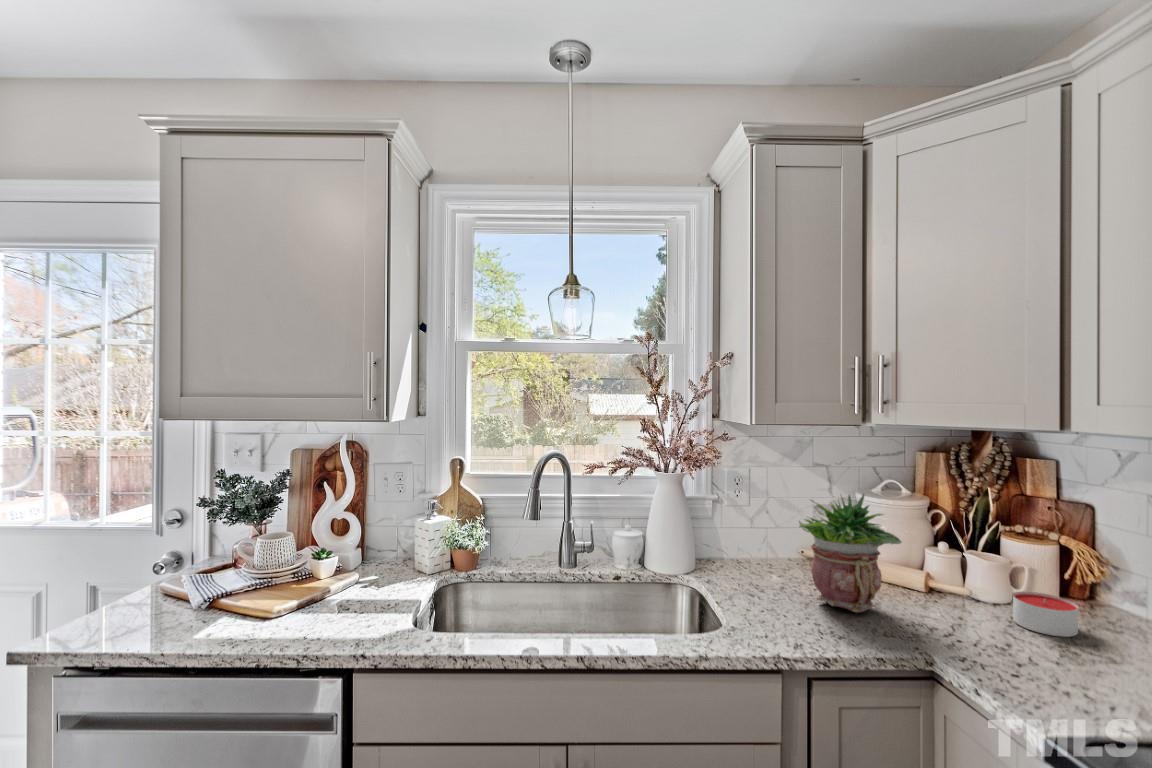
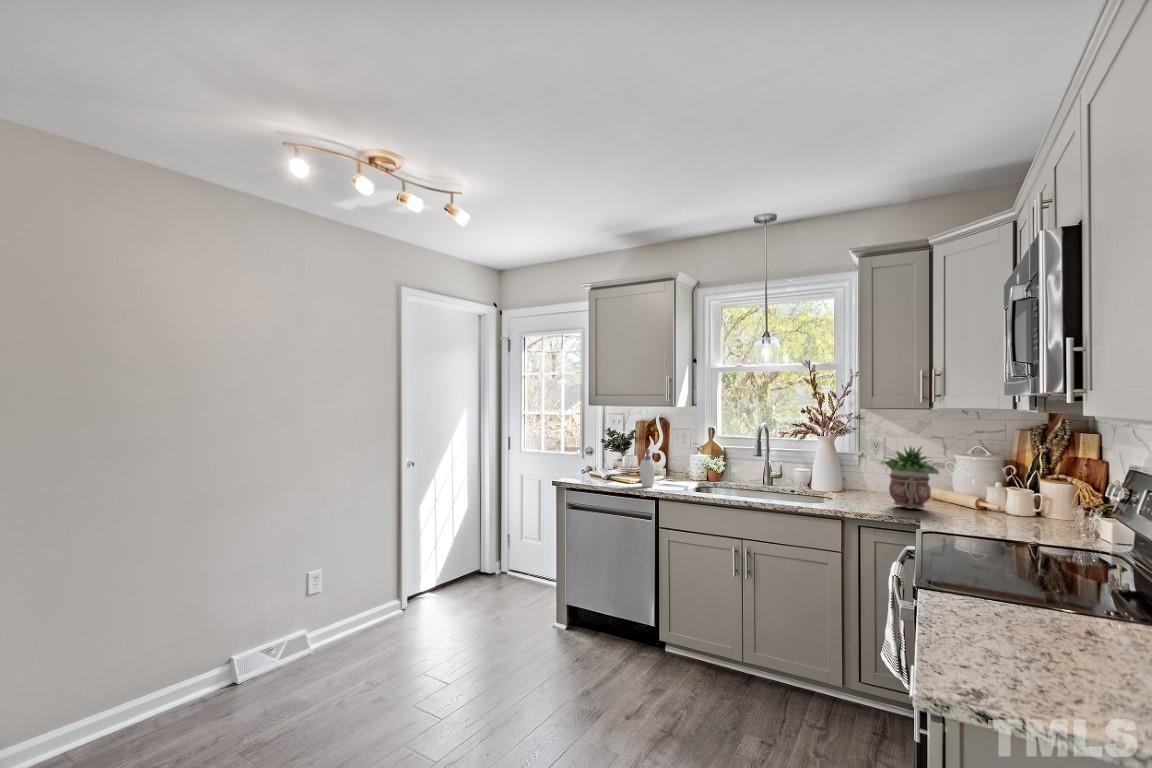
soap dispenser: none [304,532,348,629] -> present [639,449,656,487]
candle: present [1013,591,1078,637] -> none [1010,507,1050,528]

